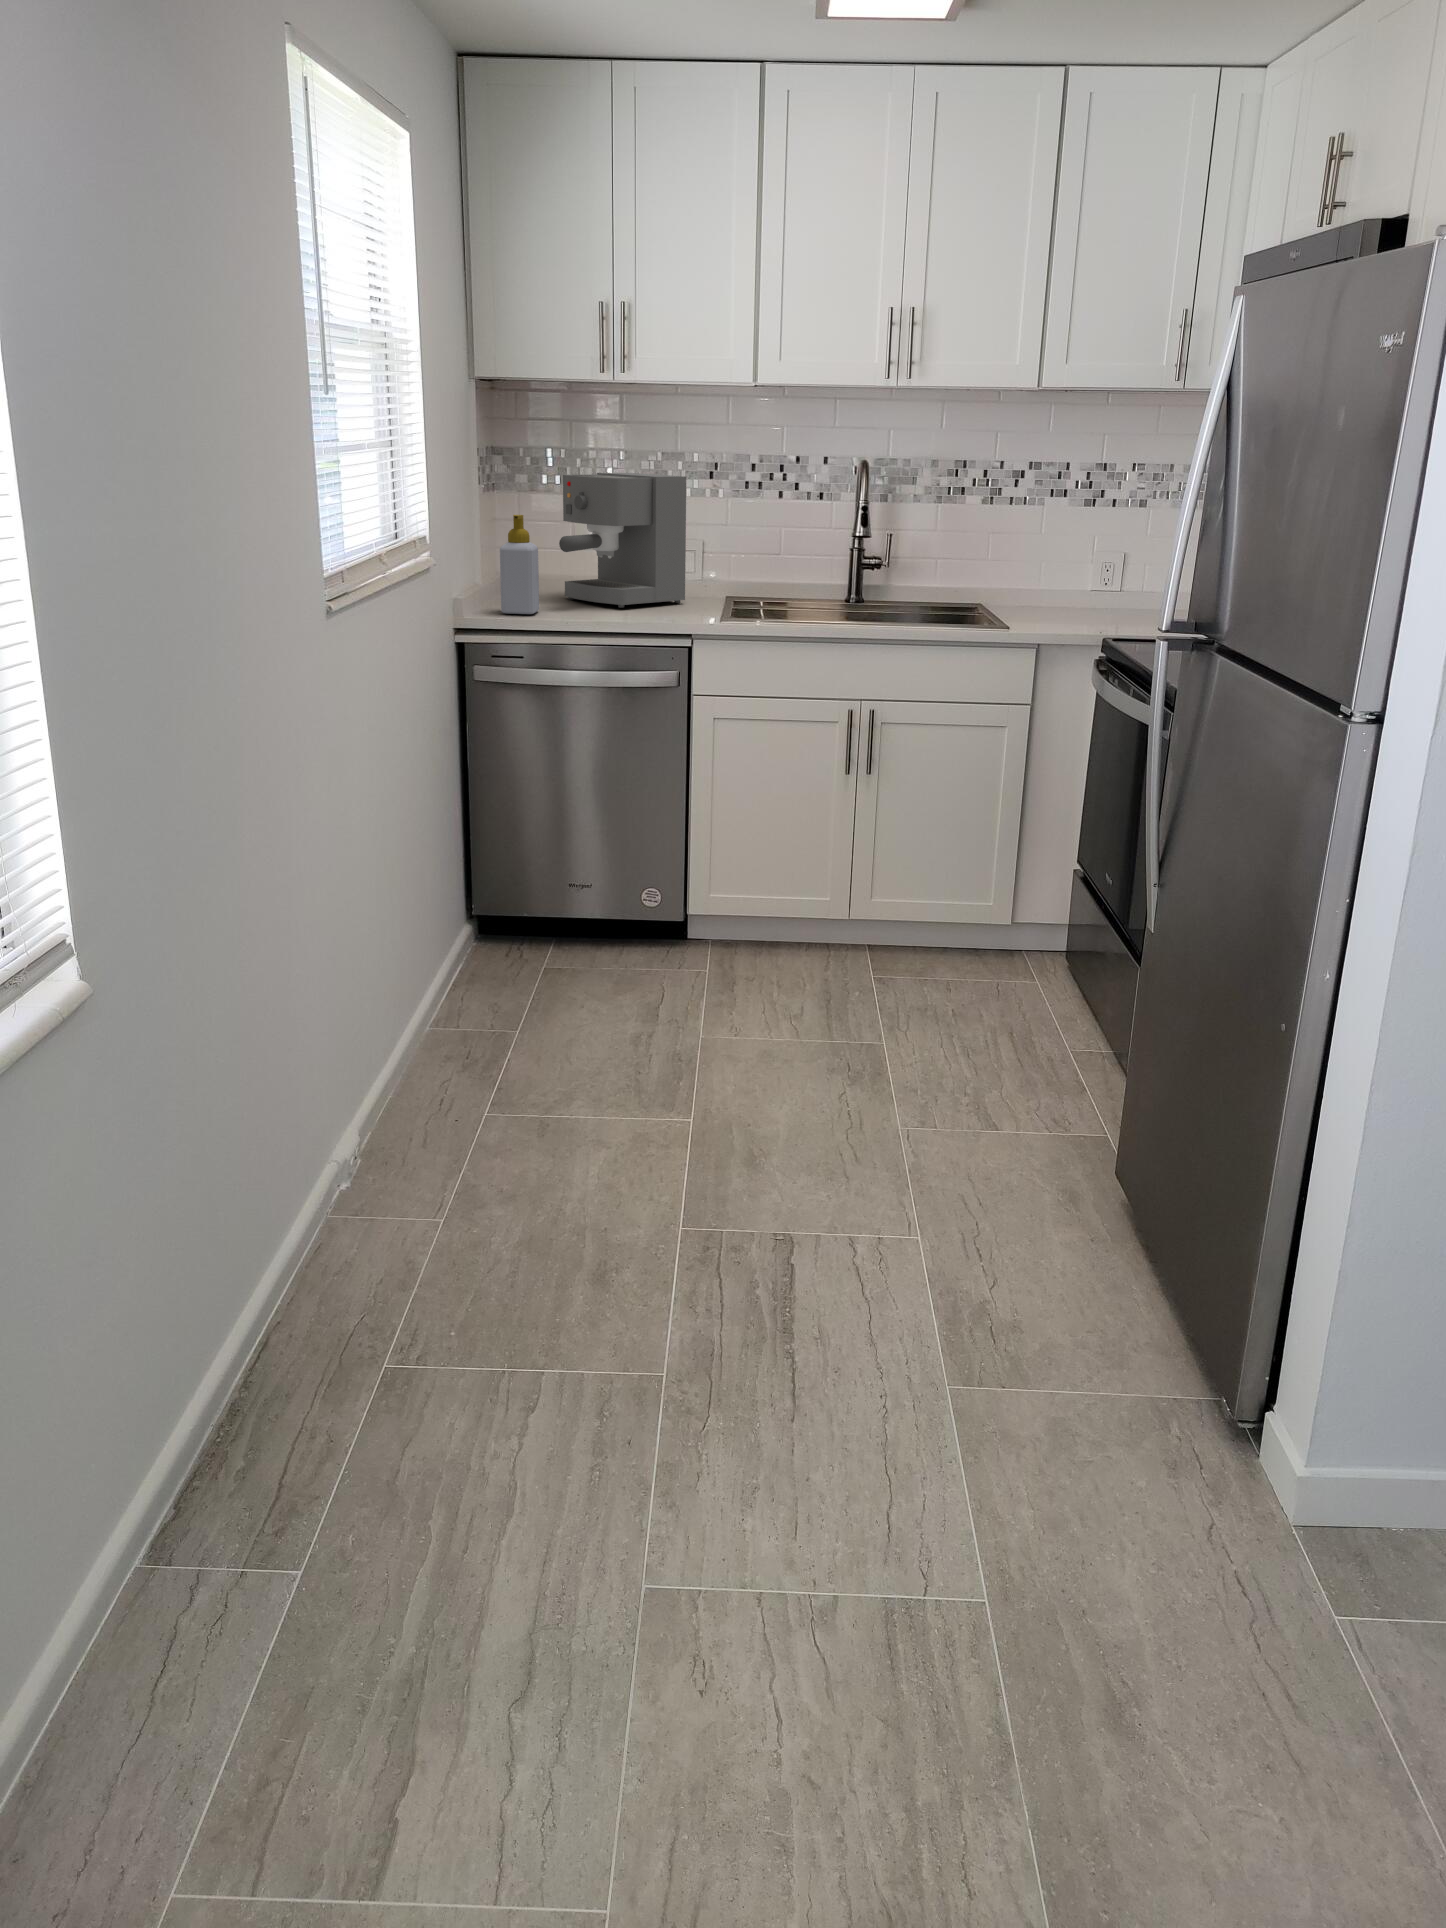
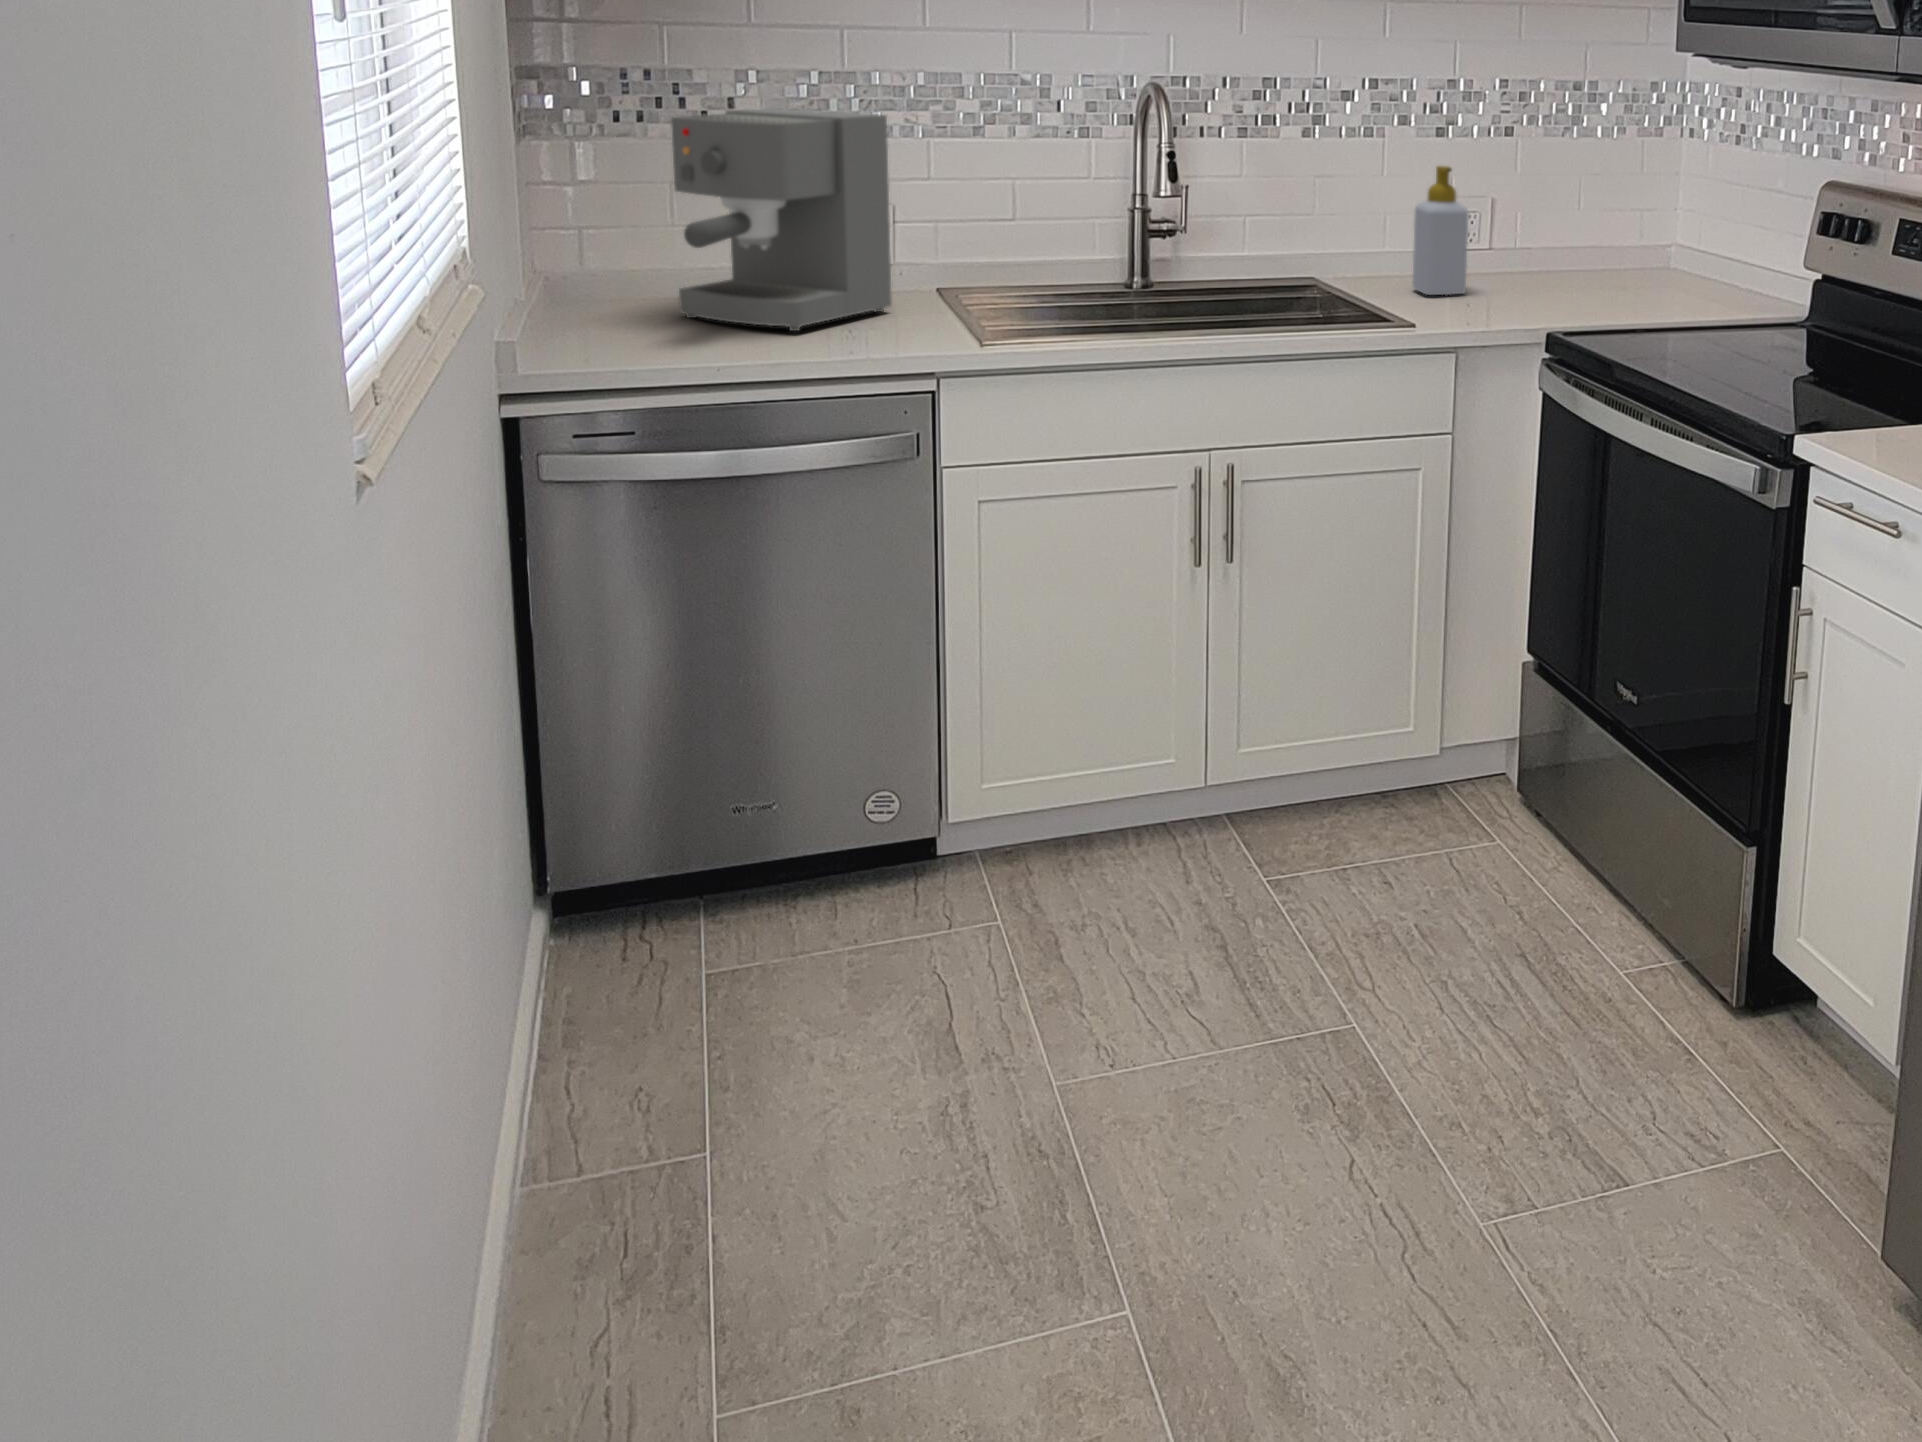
soap bottle: present [500,515,539,614] -> present [1413,166,1468,295]

